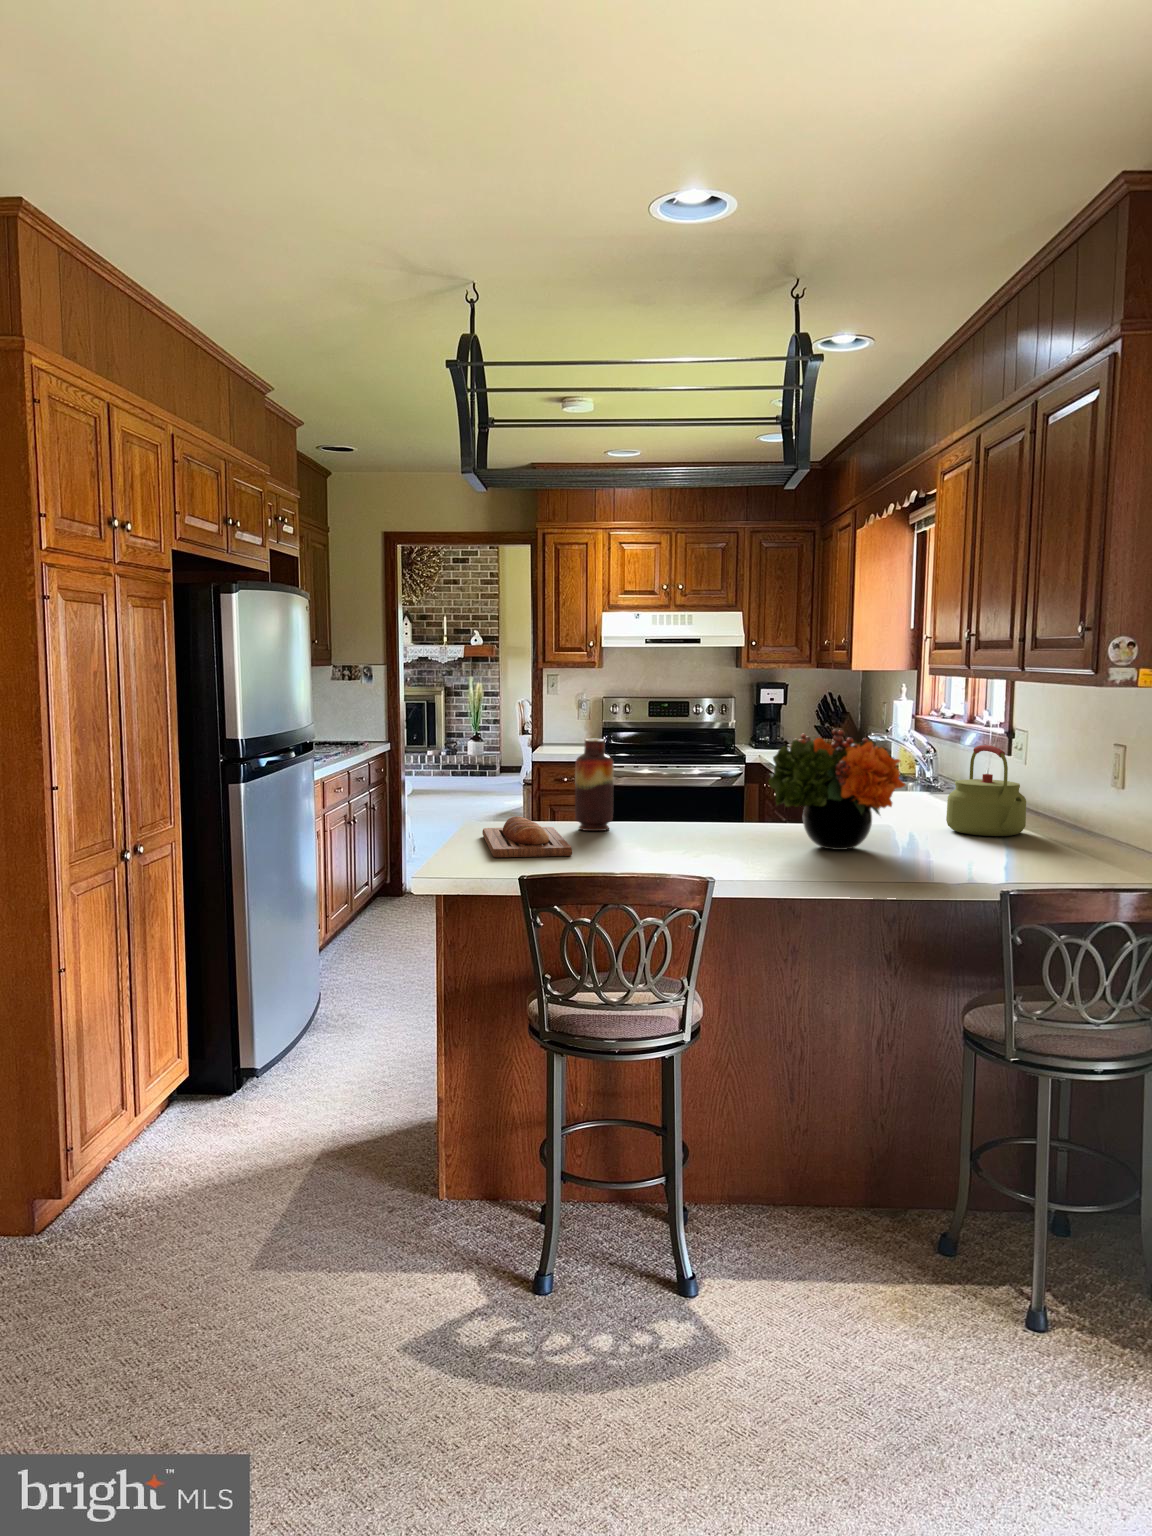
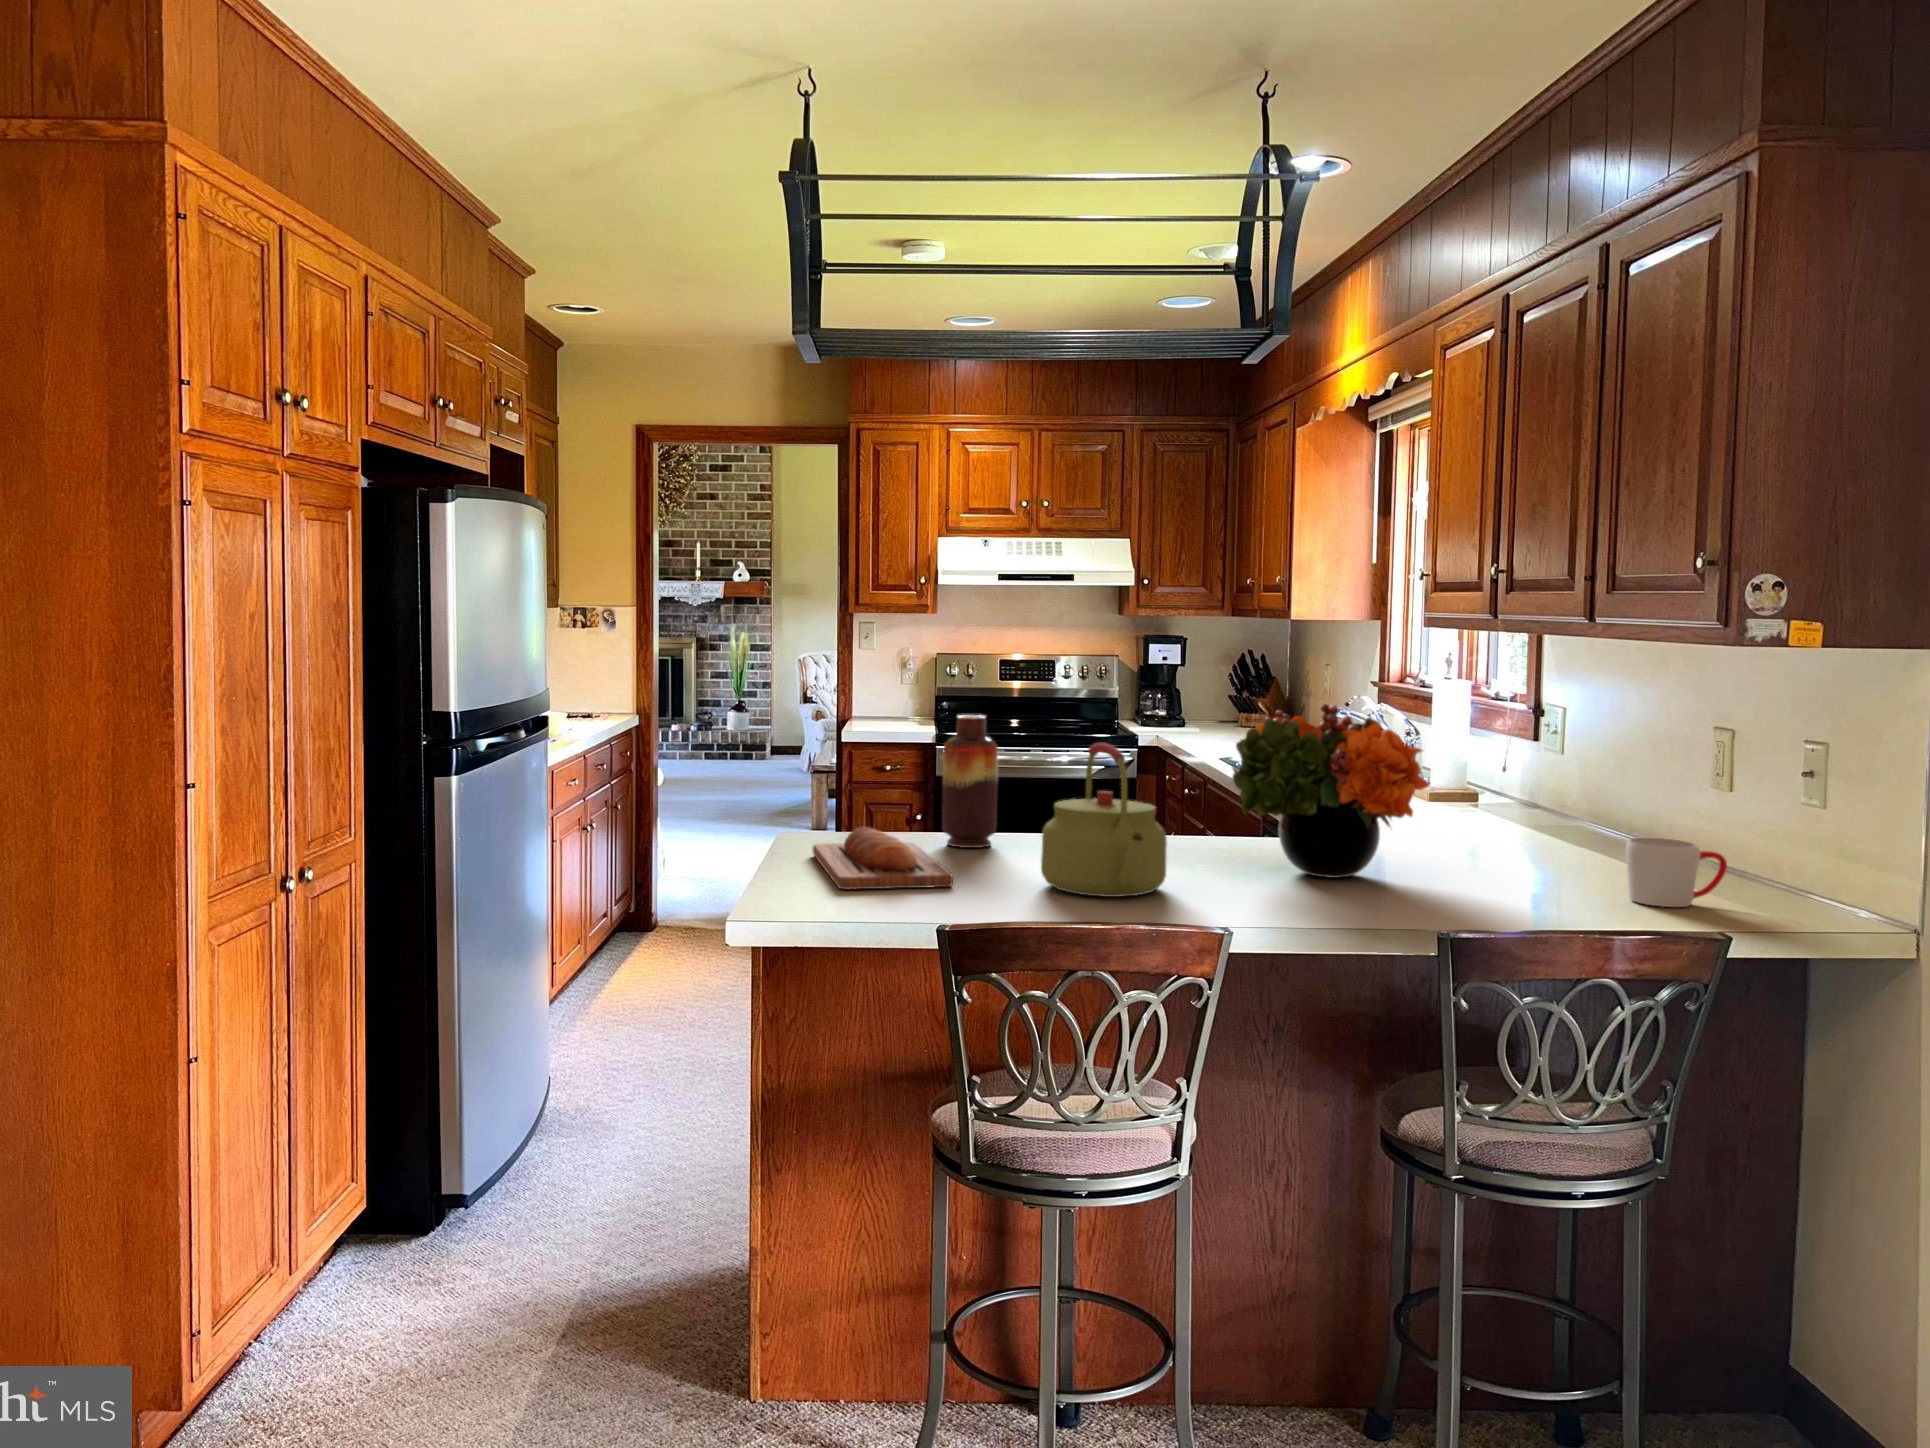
kettle: present [946,745,1026,836] -> present [1041,743,1167,897]
mug: none [1038,821,1108,868] -> present [1626,838,1727,907]

